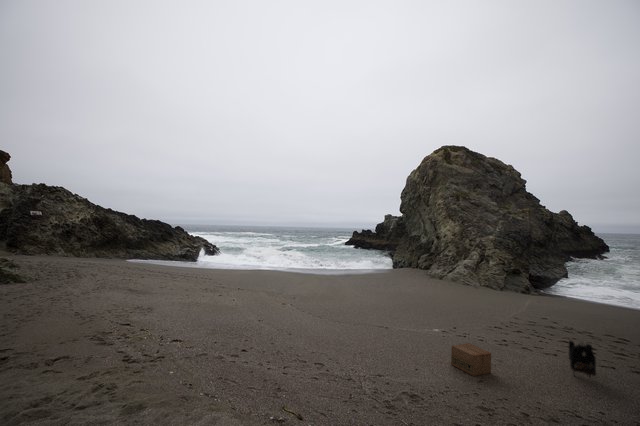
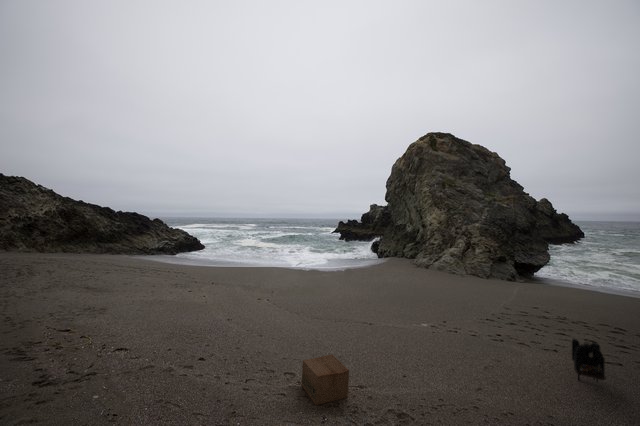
cardboard box: present [451,343,491,376] -> present [301,355,349,405]

